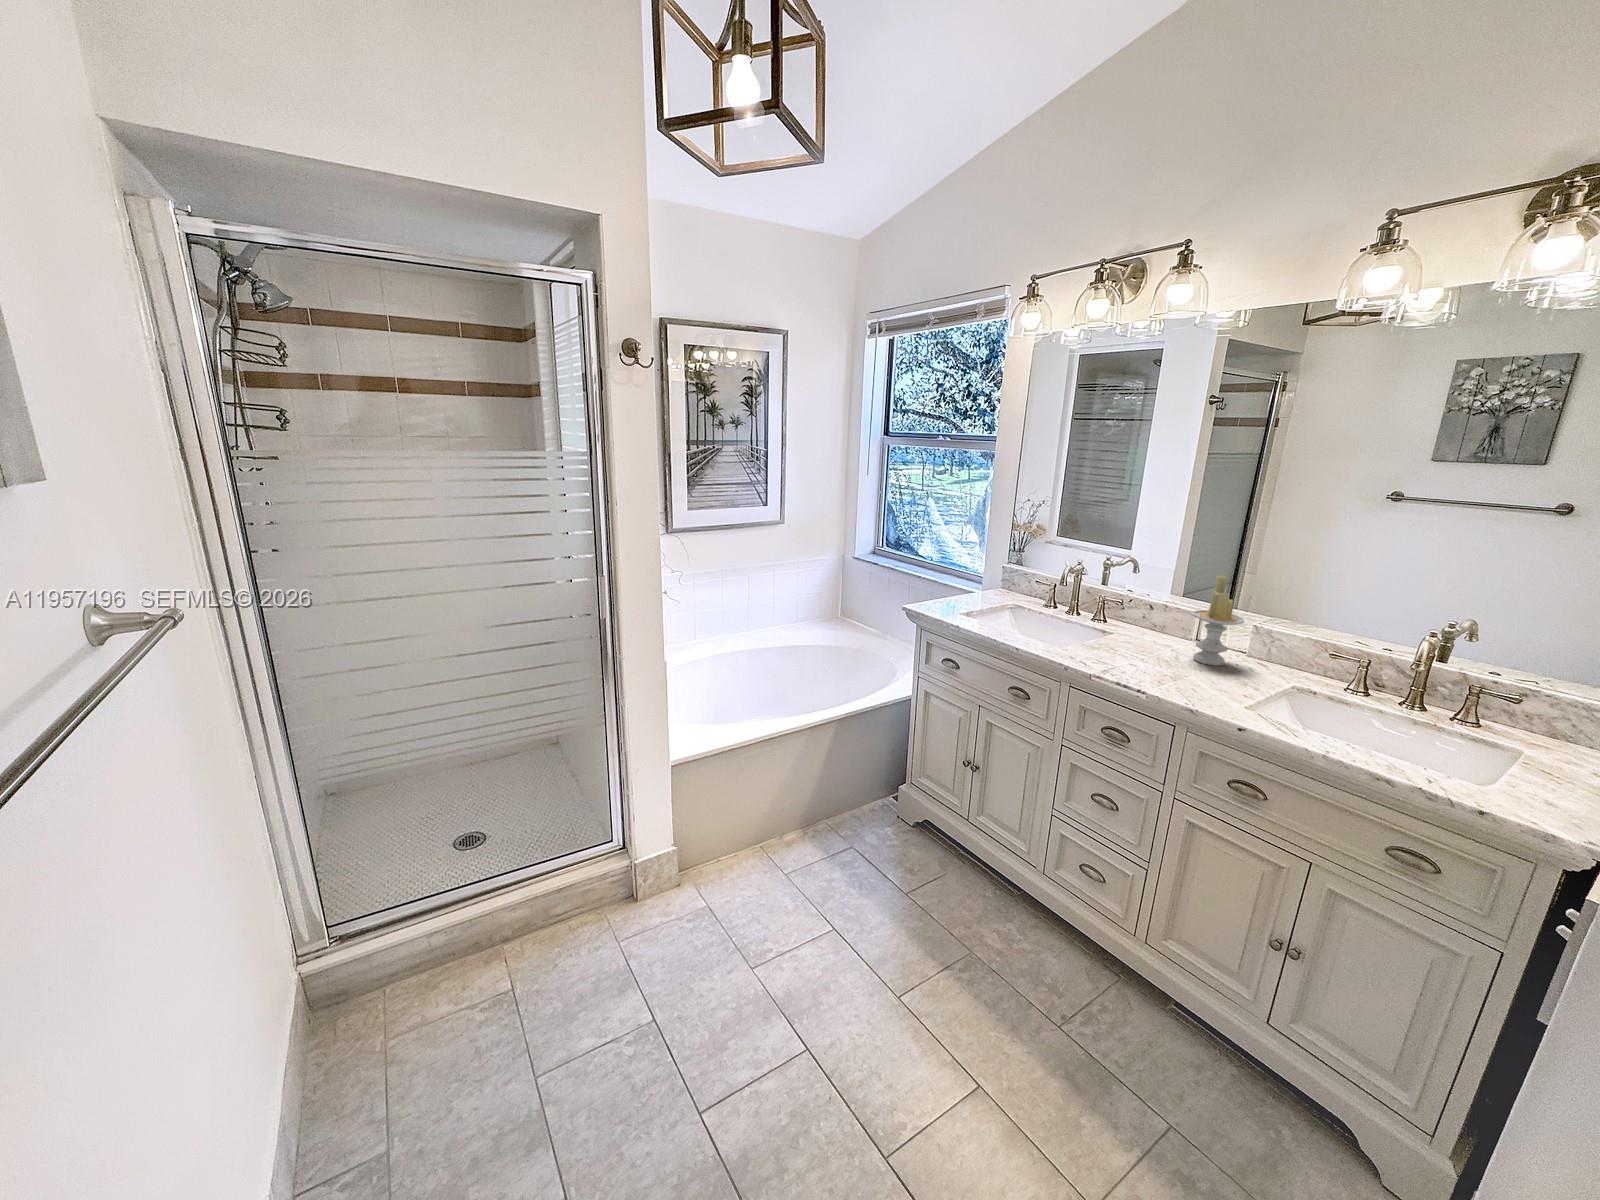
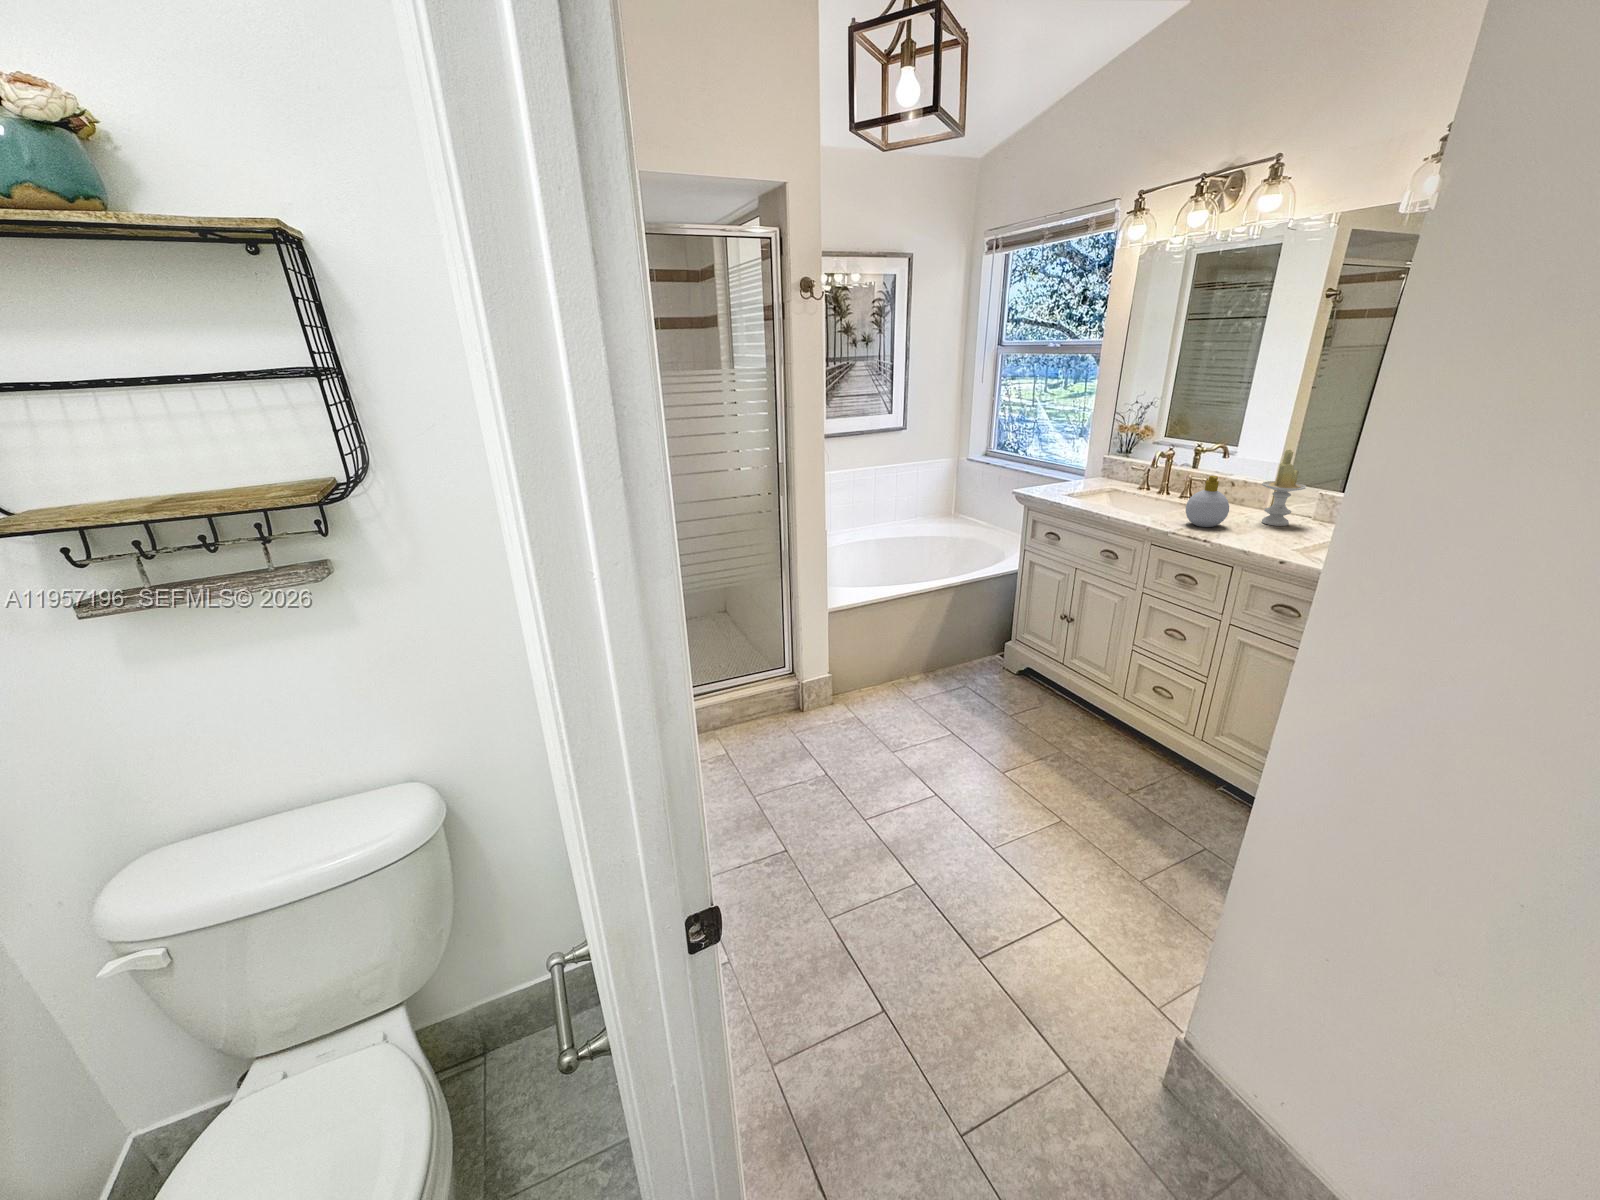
soap bottle: none [1108,605,1160,667] -> present [1186,476,1229,527]

